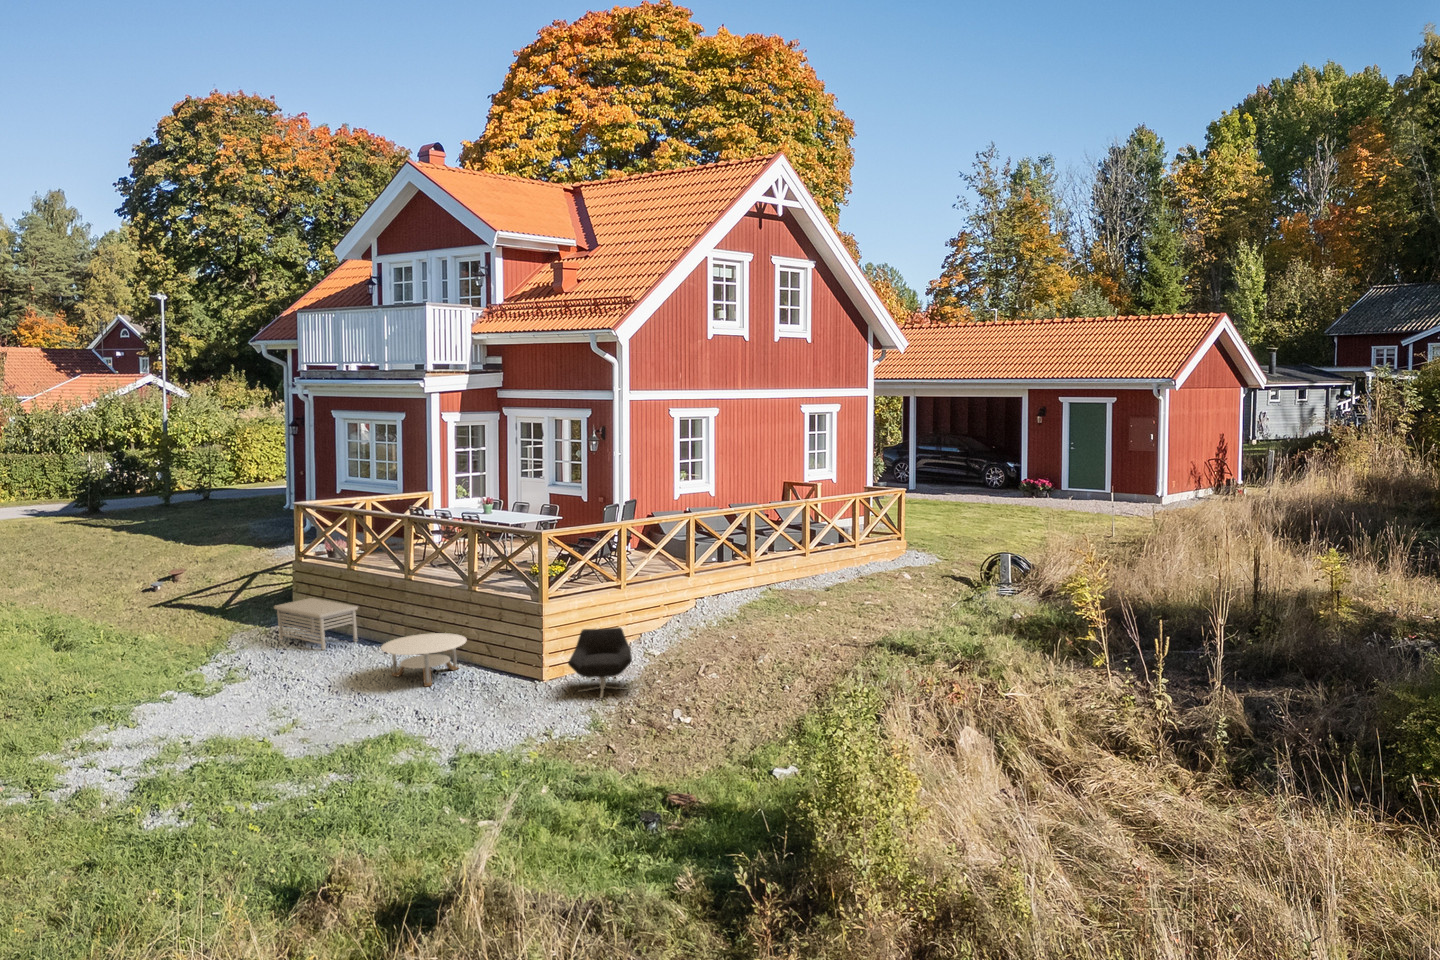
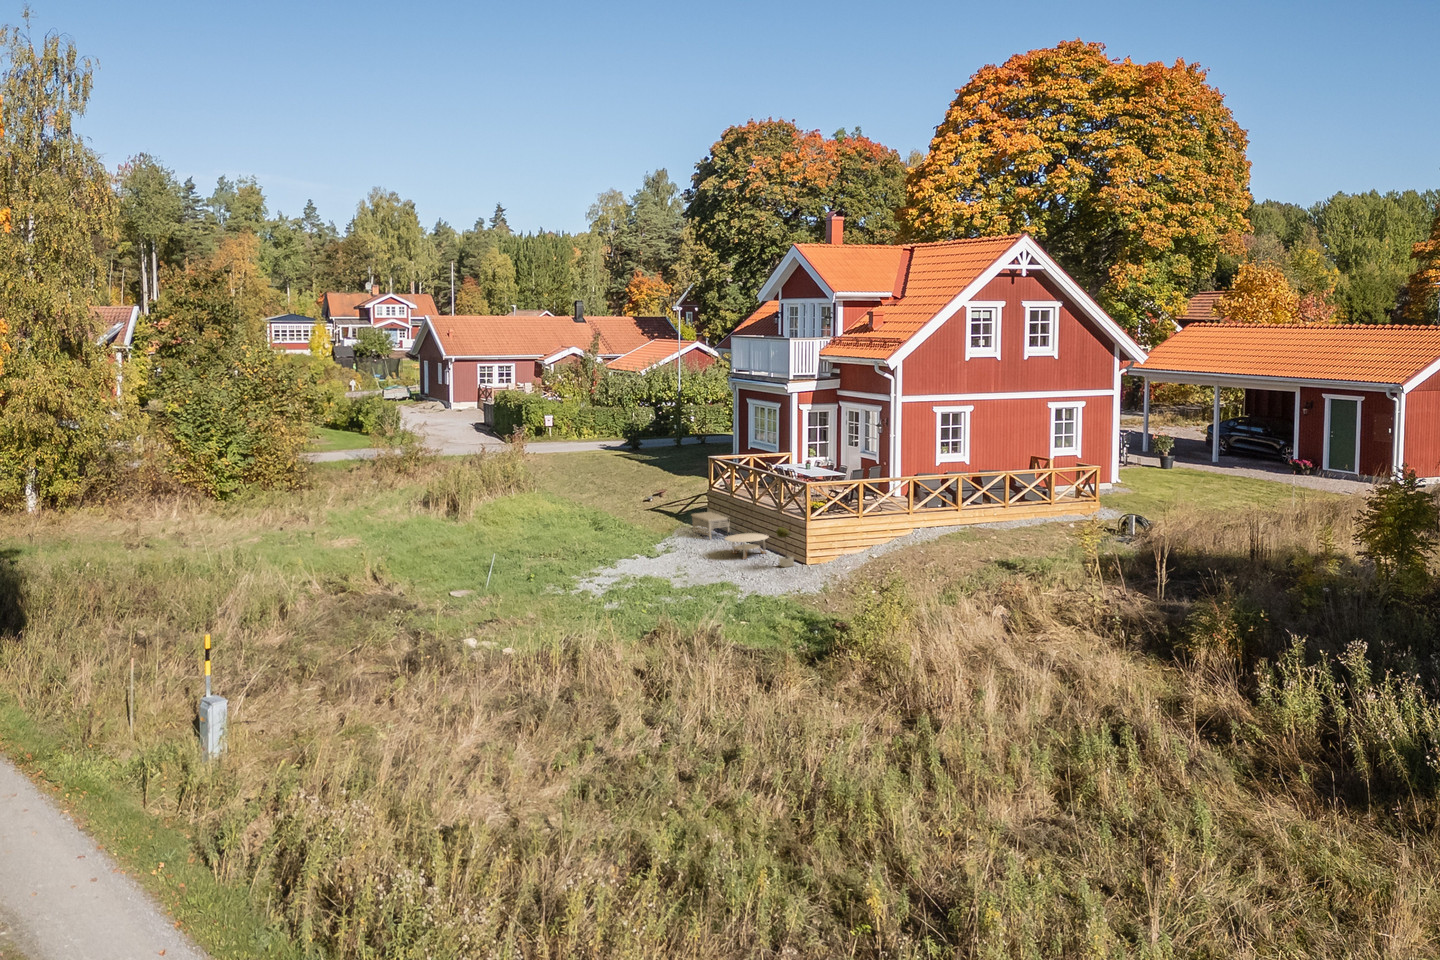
potted tree: none [504,620,542,696] -> present [776,527,794,567]
lounge chair: present [568,628,632,698] -> none [804,536,843,571]

